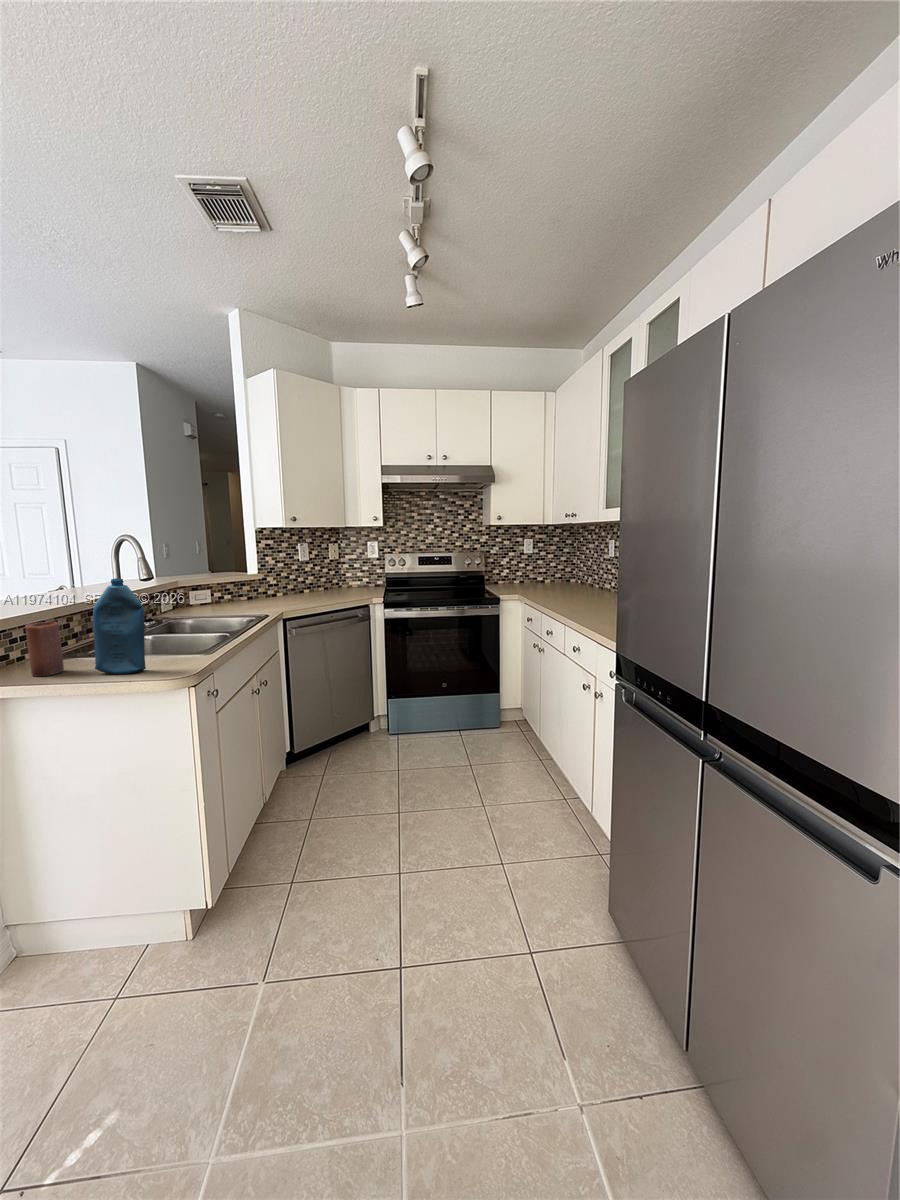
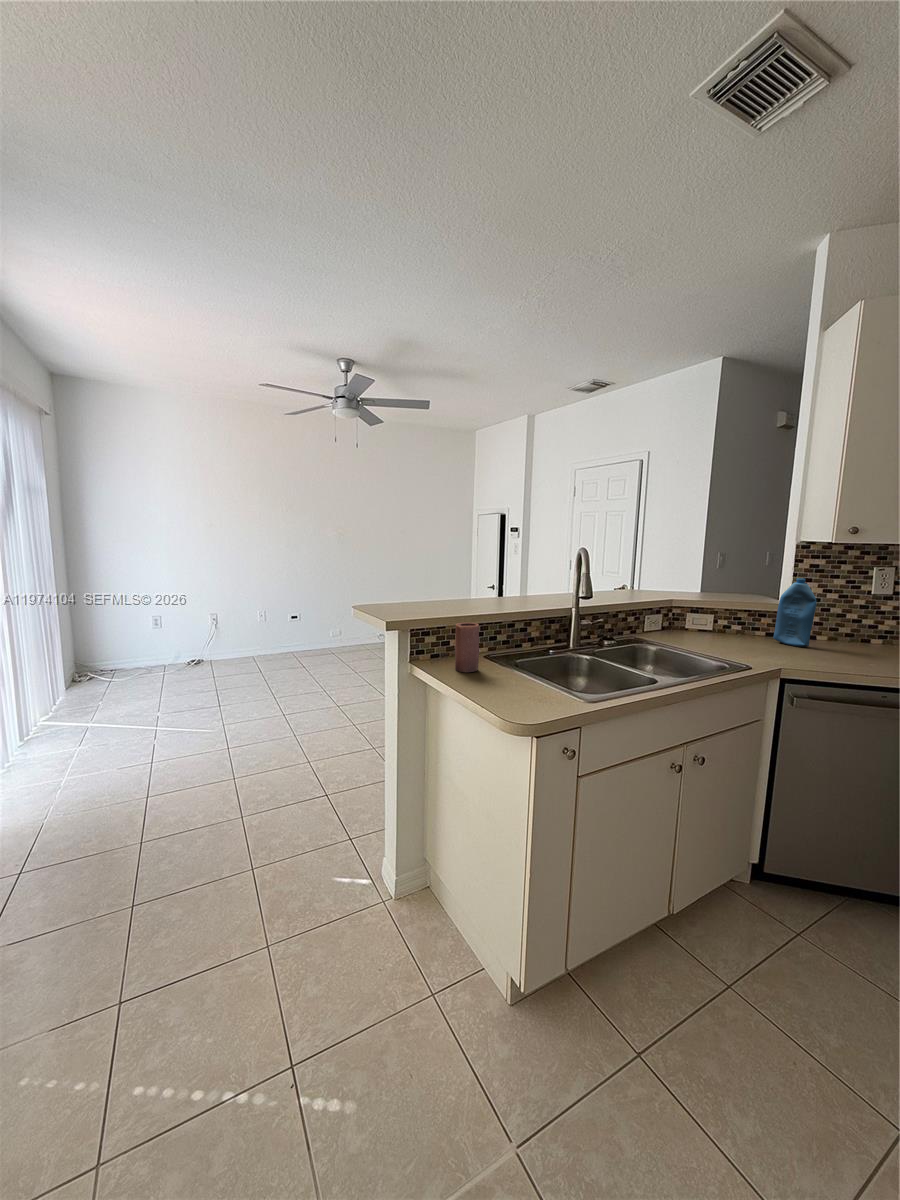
bottle: present [93,578,146,674] -> present [773,578,817,647]

